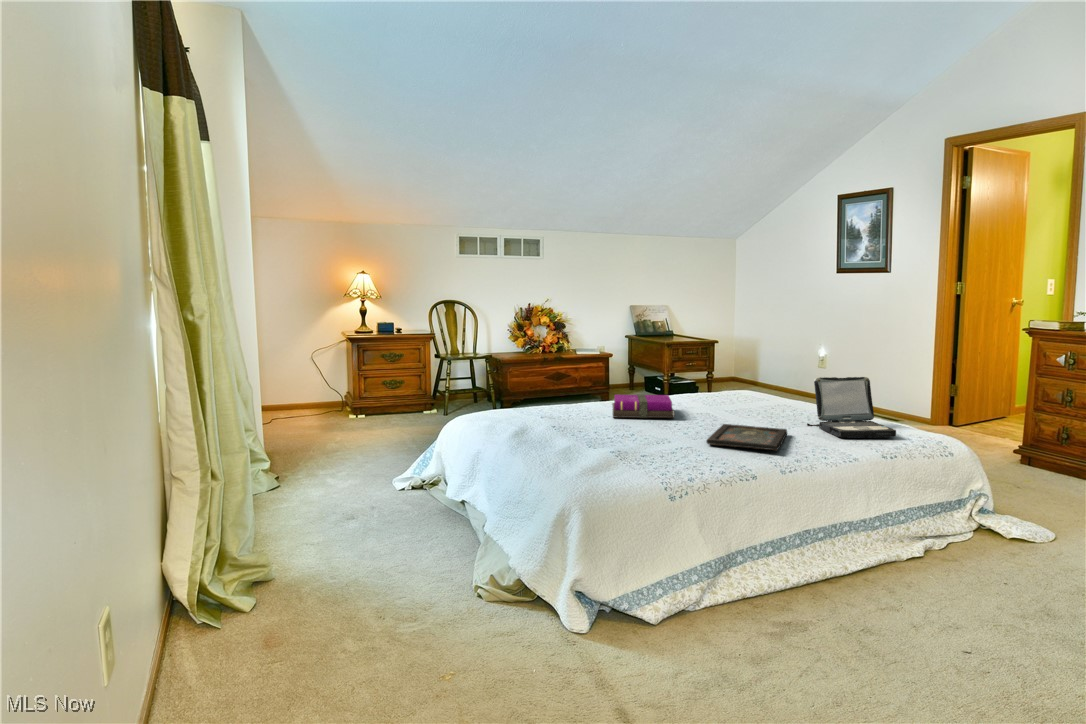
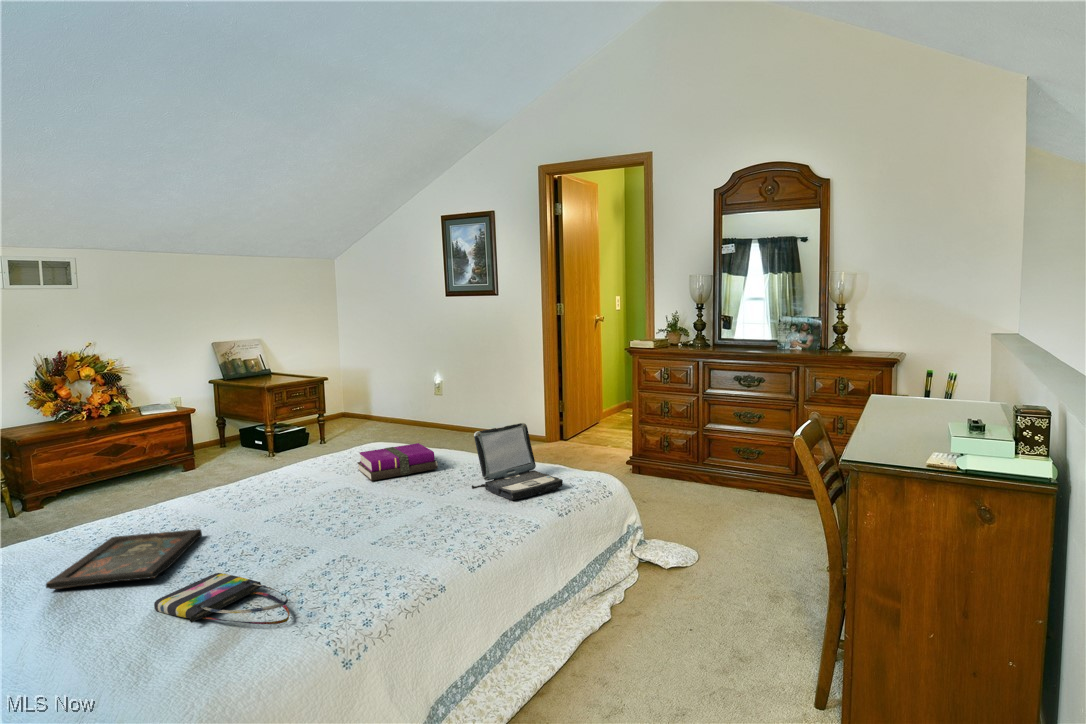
notebook: present [612,394,675,418] -> present [357,443,438,481]
tray: present [706,424,787,450] -> present [46,529,202,589]
tote bag: none [569,435,644,464] -> present [154,573,290,624]

